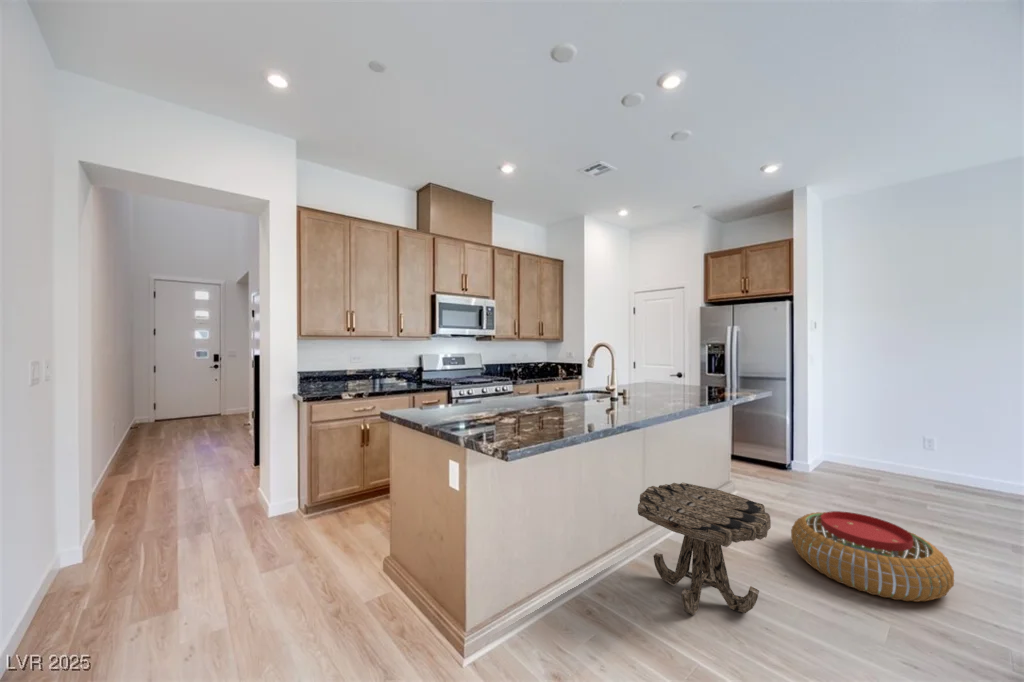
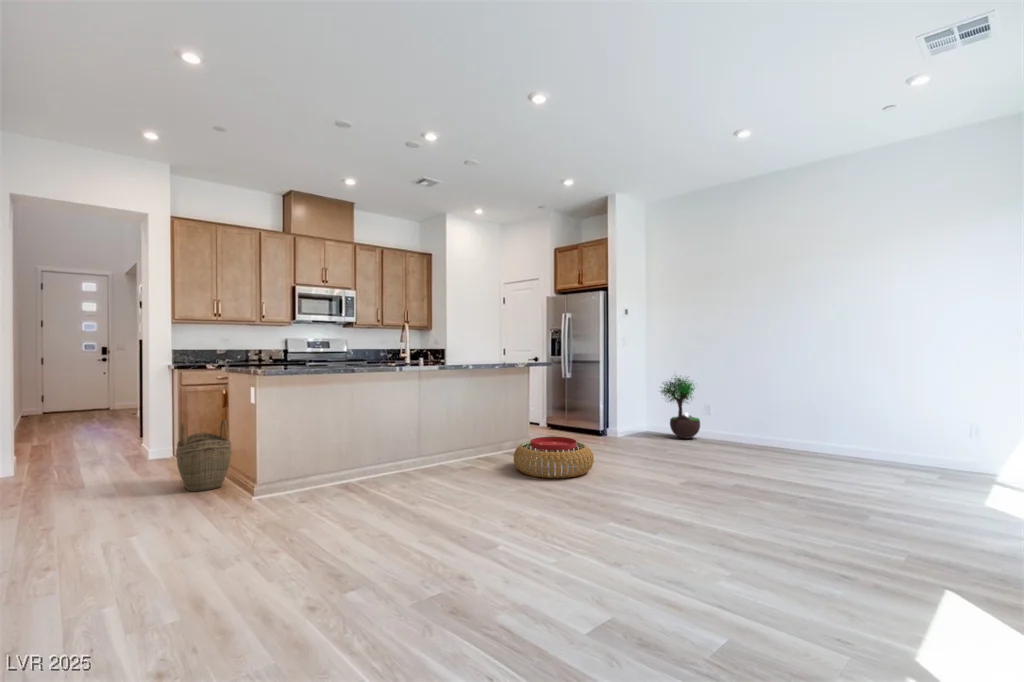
potted tree: none [871,400,940,484] -> present [661,376,700,439]
side table: present [638,483,771,615] -> none [384,414,466,483]
woven basket: none [328,503,412,638] -> present [176,420,231,492]

